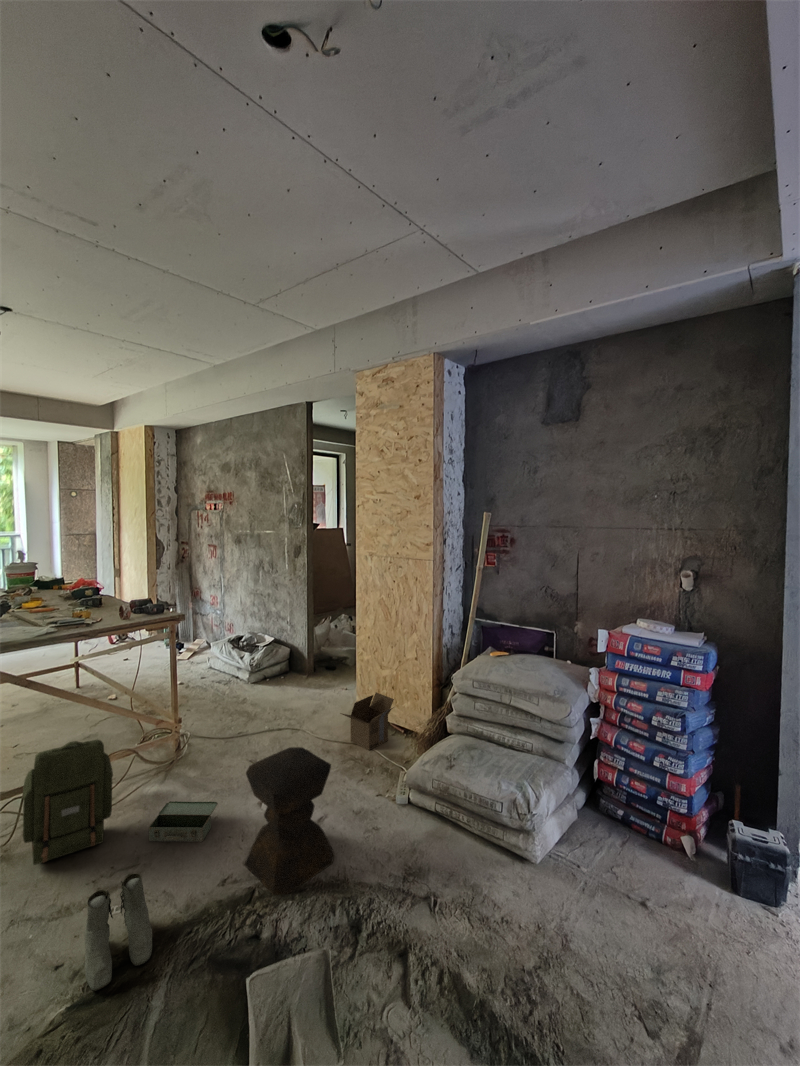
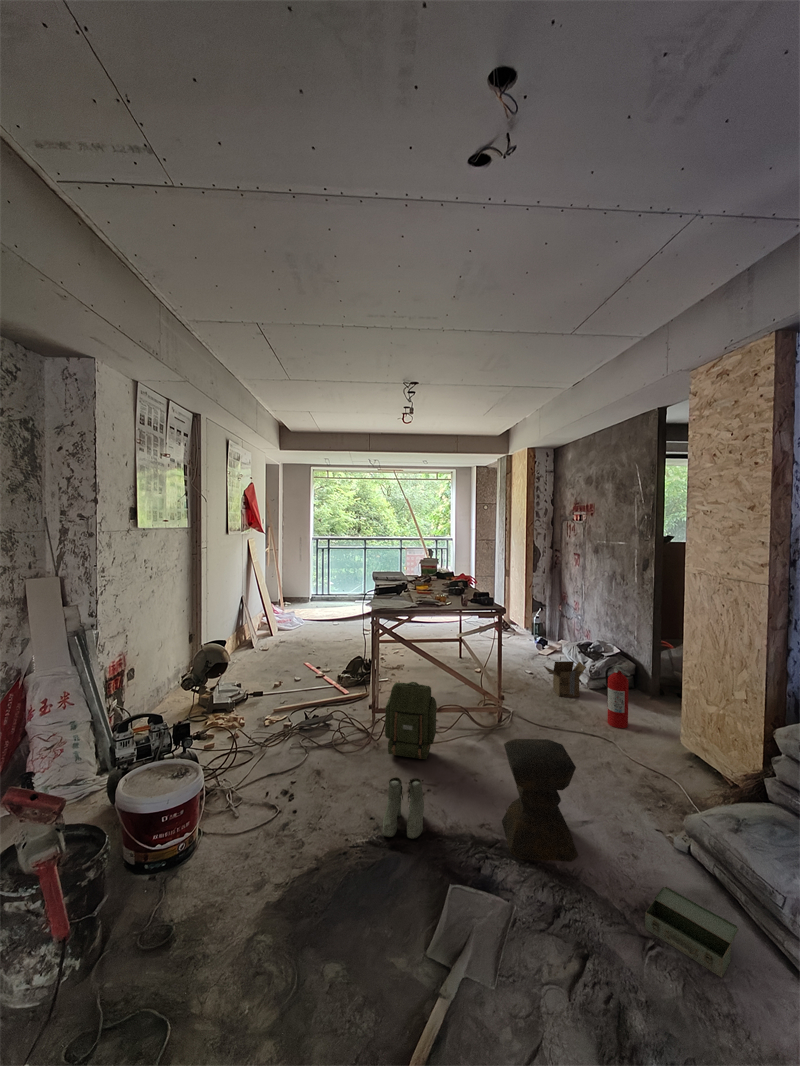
fire extinguisher: none [280,649,305,712] -> present [605,665,630,728]
cardboard box: present [341,692,394,750] -> present [544,661,586,697]
toolbox: present [149,801,218,842] -> present [645,887,739,978]

